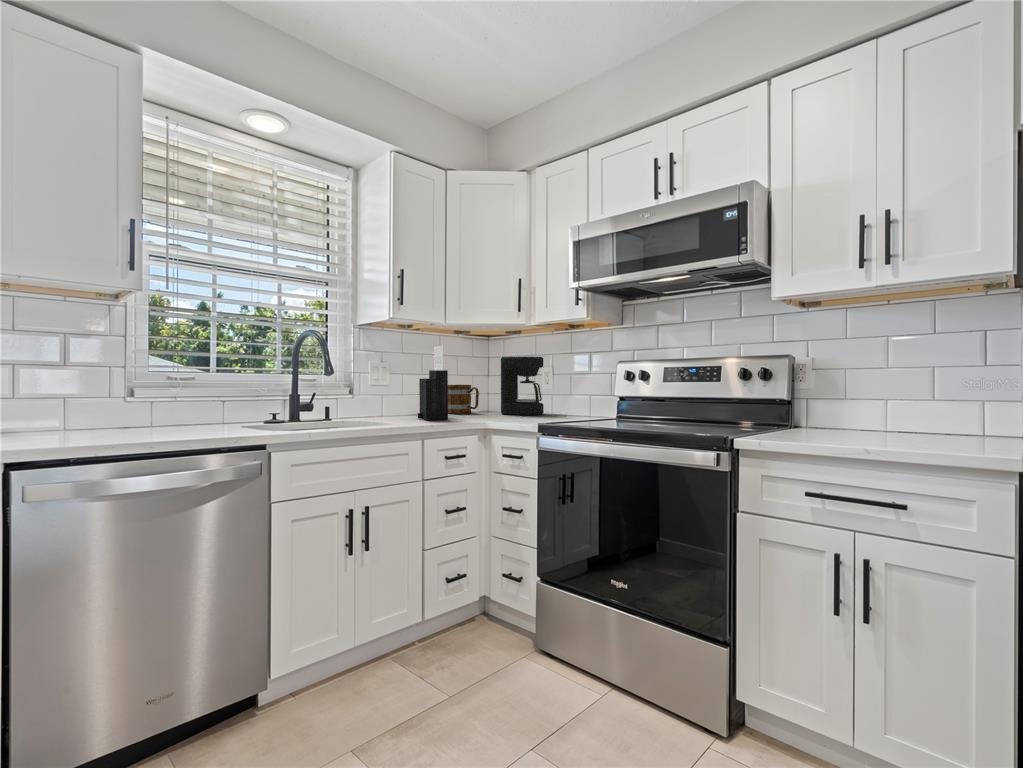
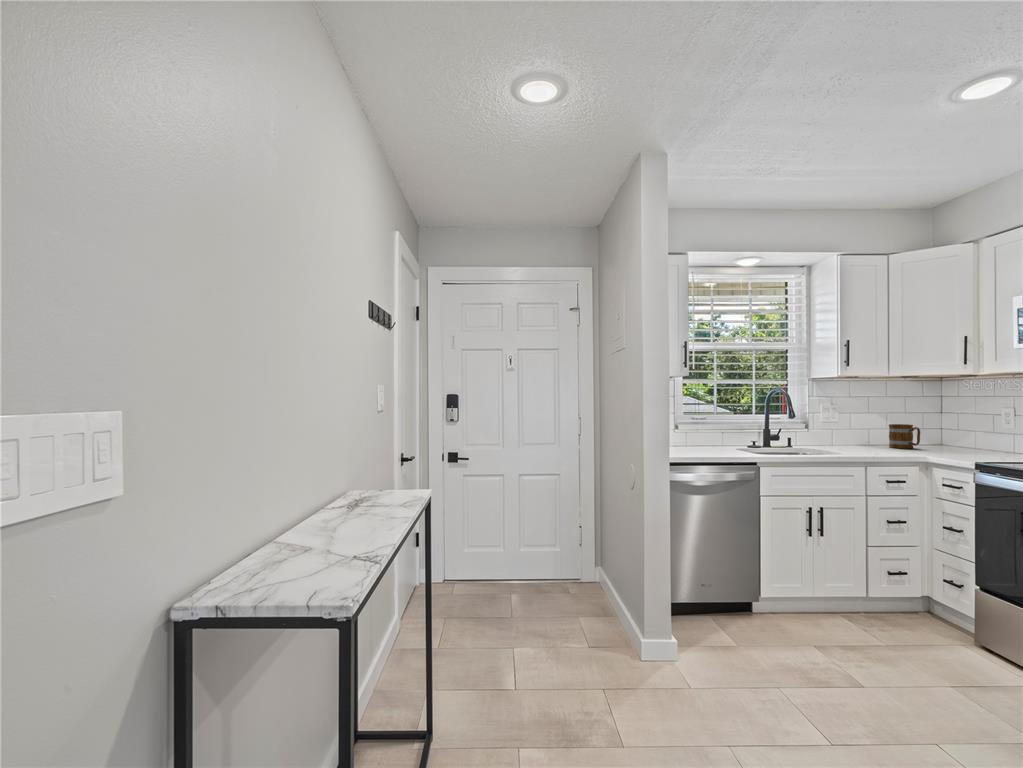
knife block: present [418,346,448,420] -> none [863,395,890,452]
coffee maker: present [501,357,544,415] -> none [942,402,989,453]

